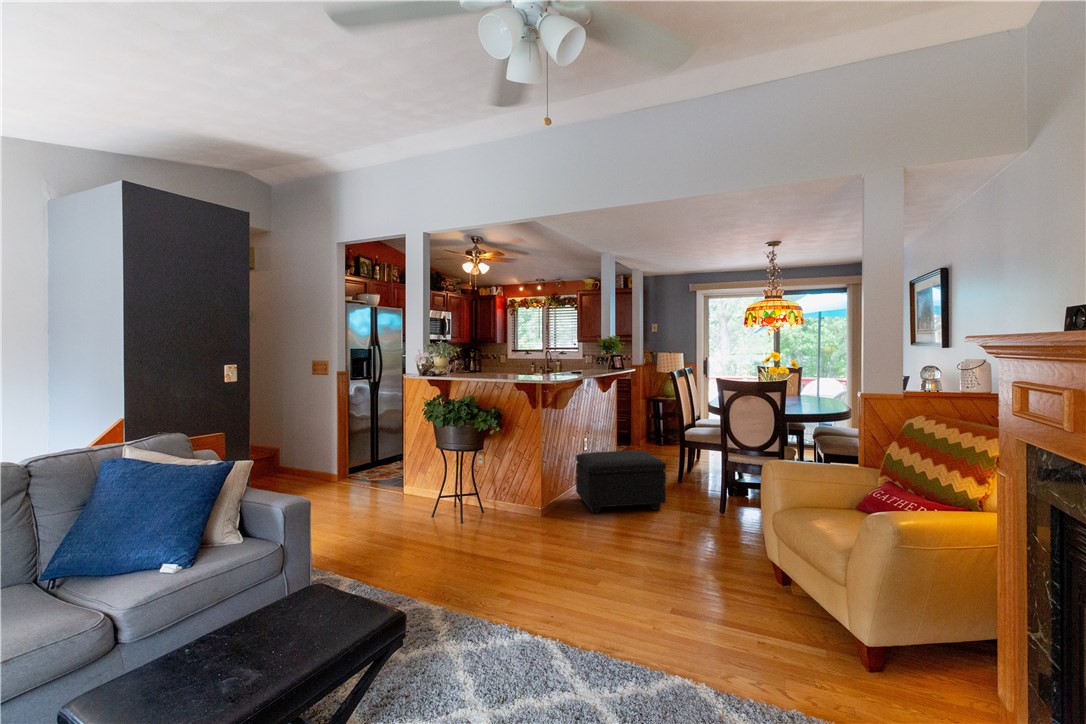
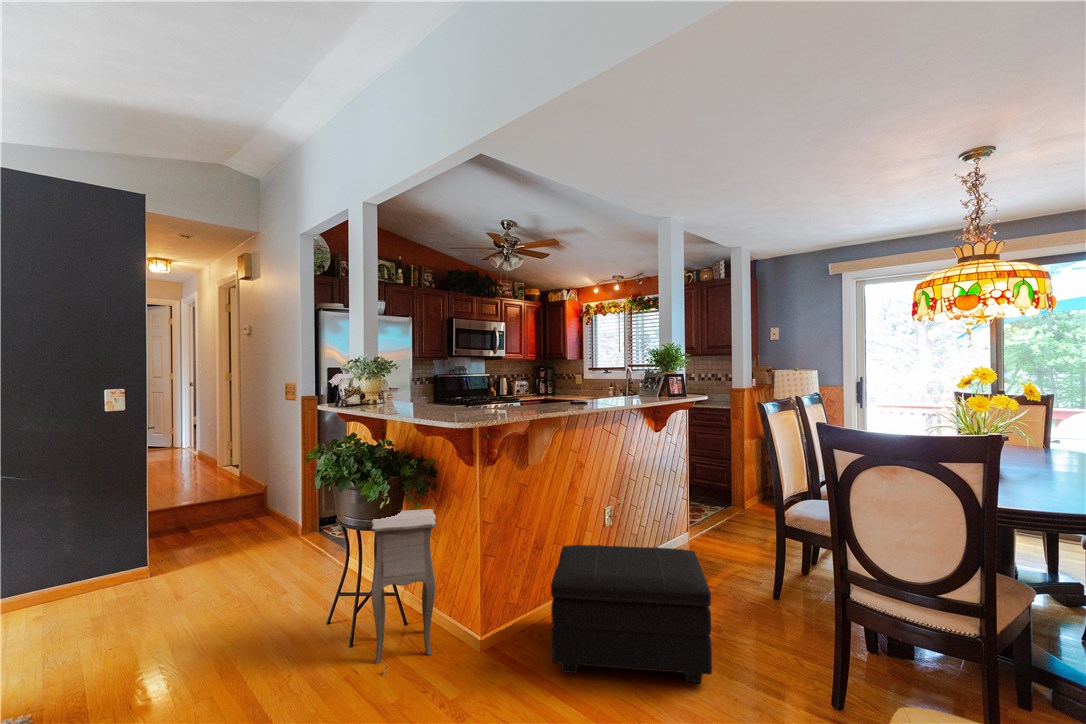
side table: none [474,436,520,524] -> present [371,509,436,675]

